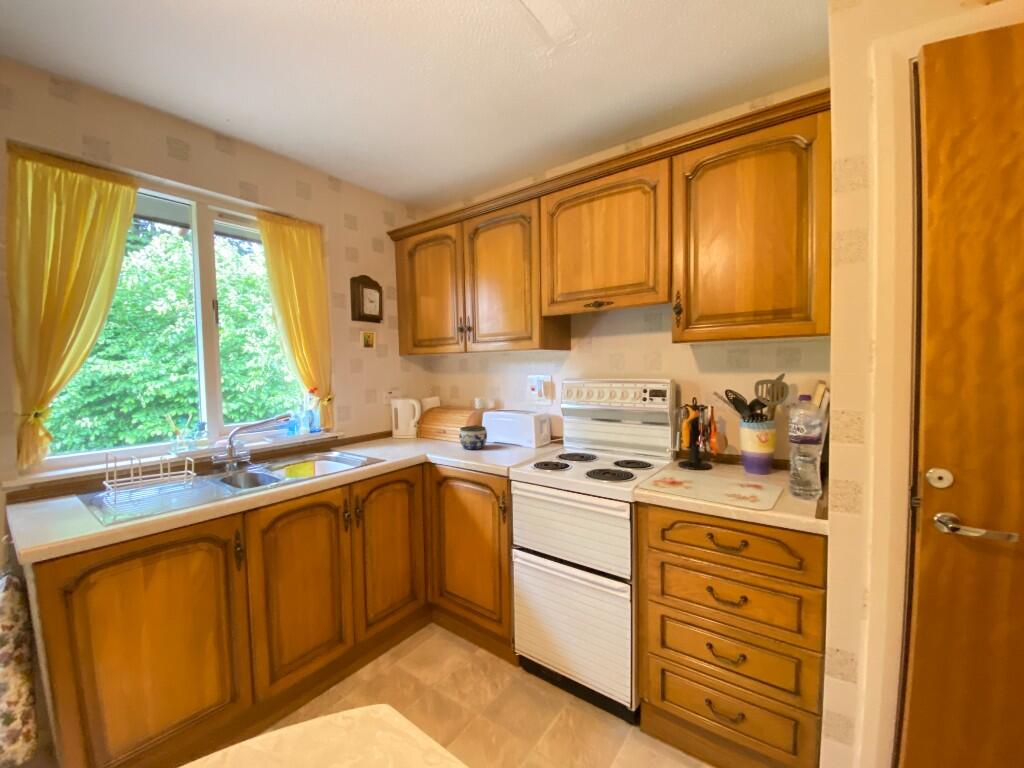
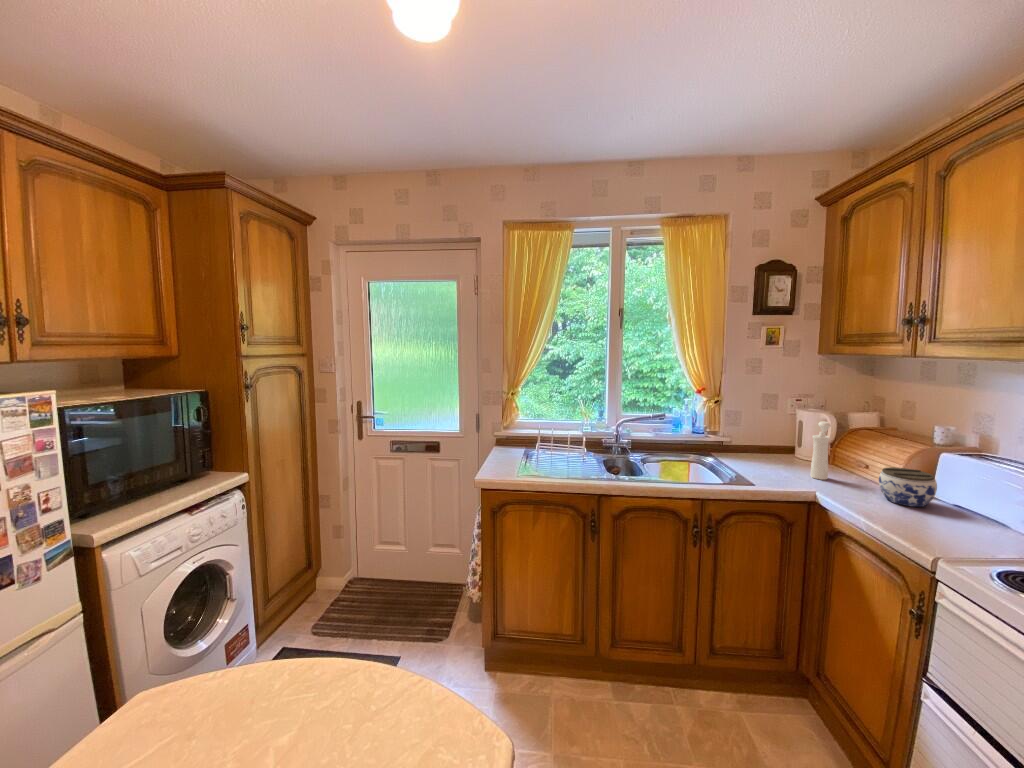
pepper mill: none [413,404,426,448] -> present [811,422,831,480]

